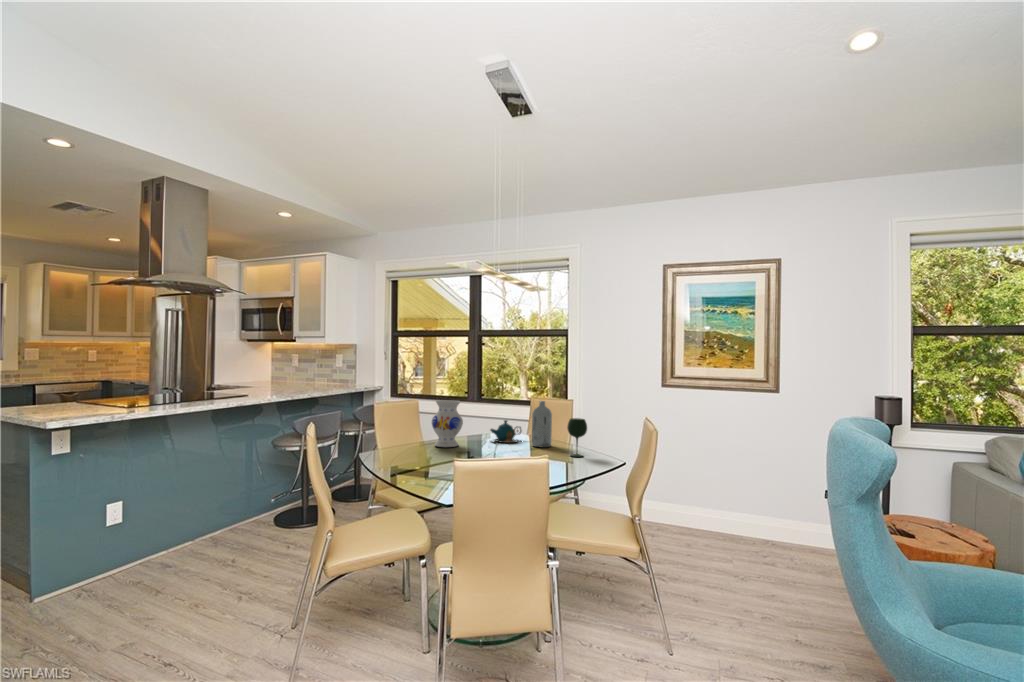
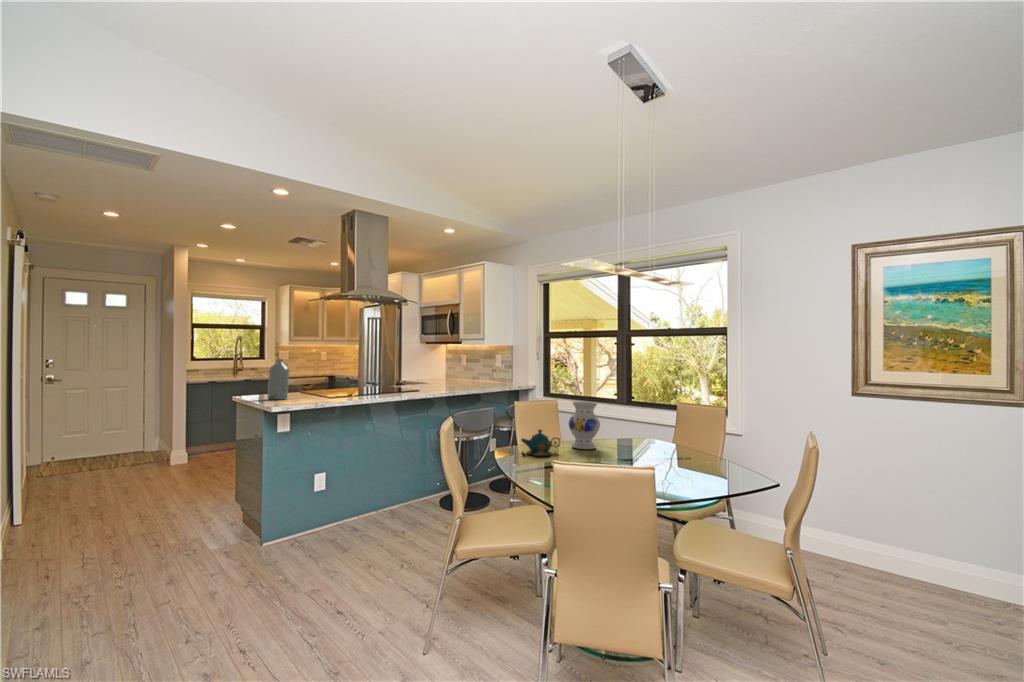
bottle: present [532,401,552,447] -> present [268,359,289,400]
wine glass: present [567,418,587,457] -> none [711,428,735,472]
teapot: present [490,420,521,443] -> present [521,430,560,457]

